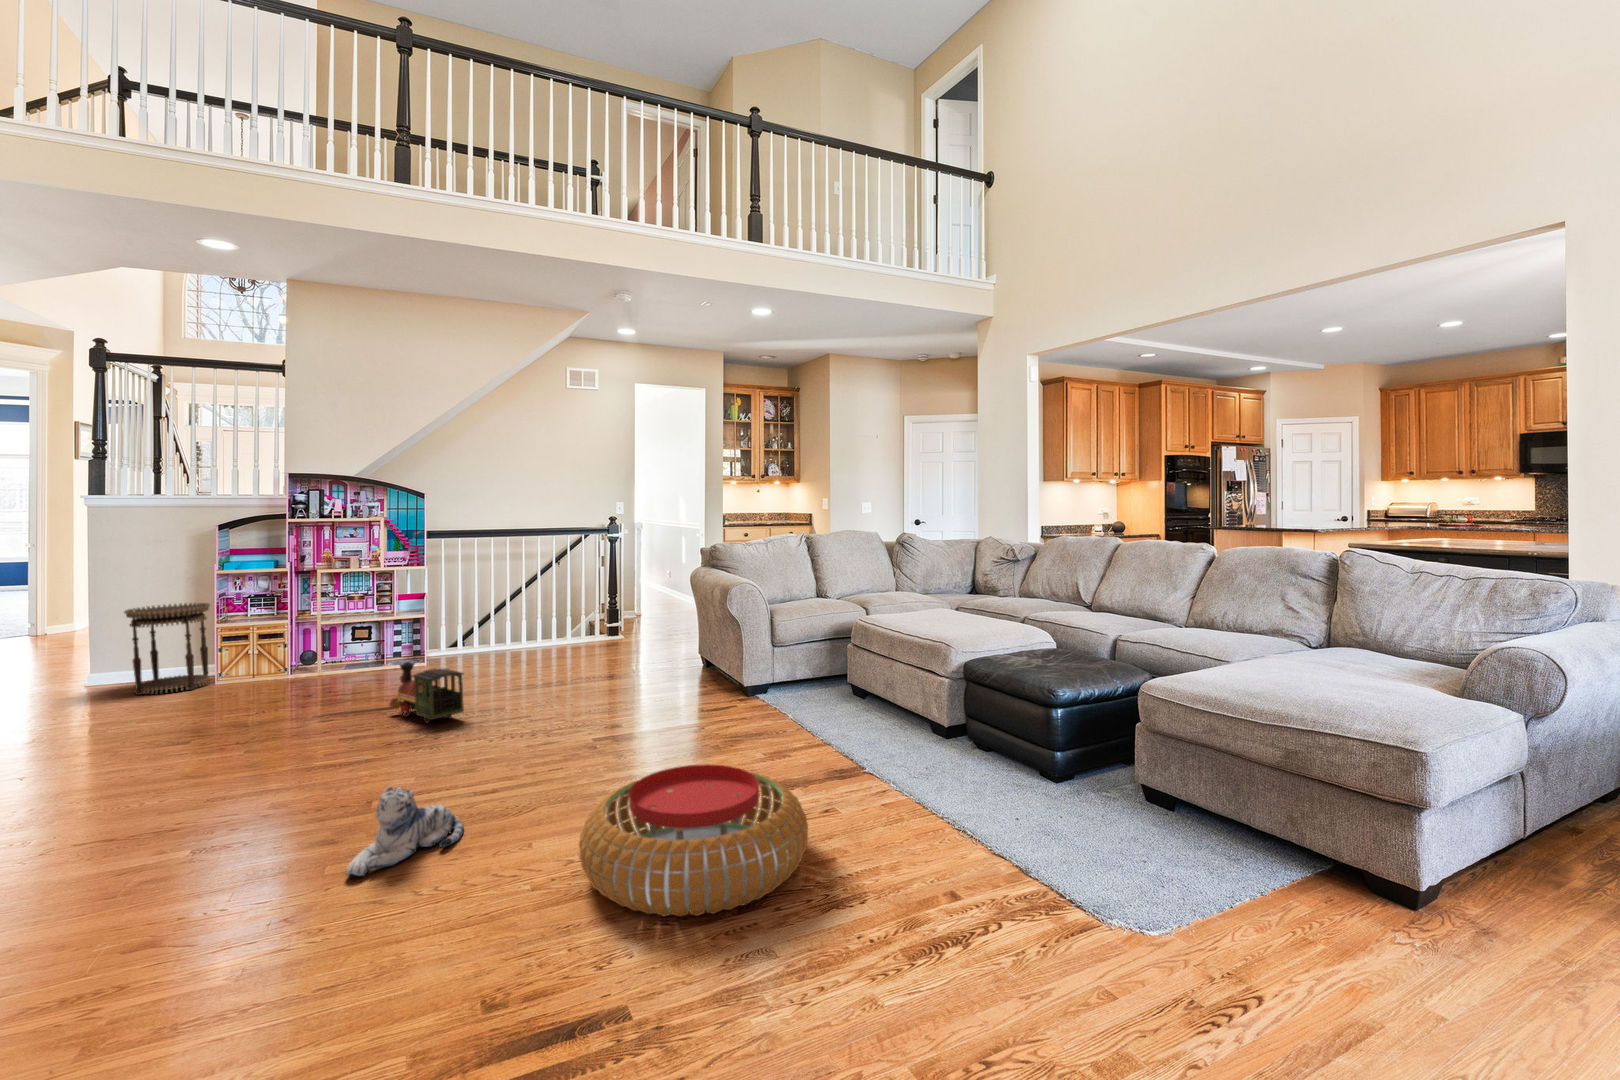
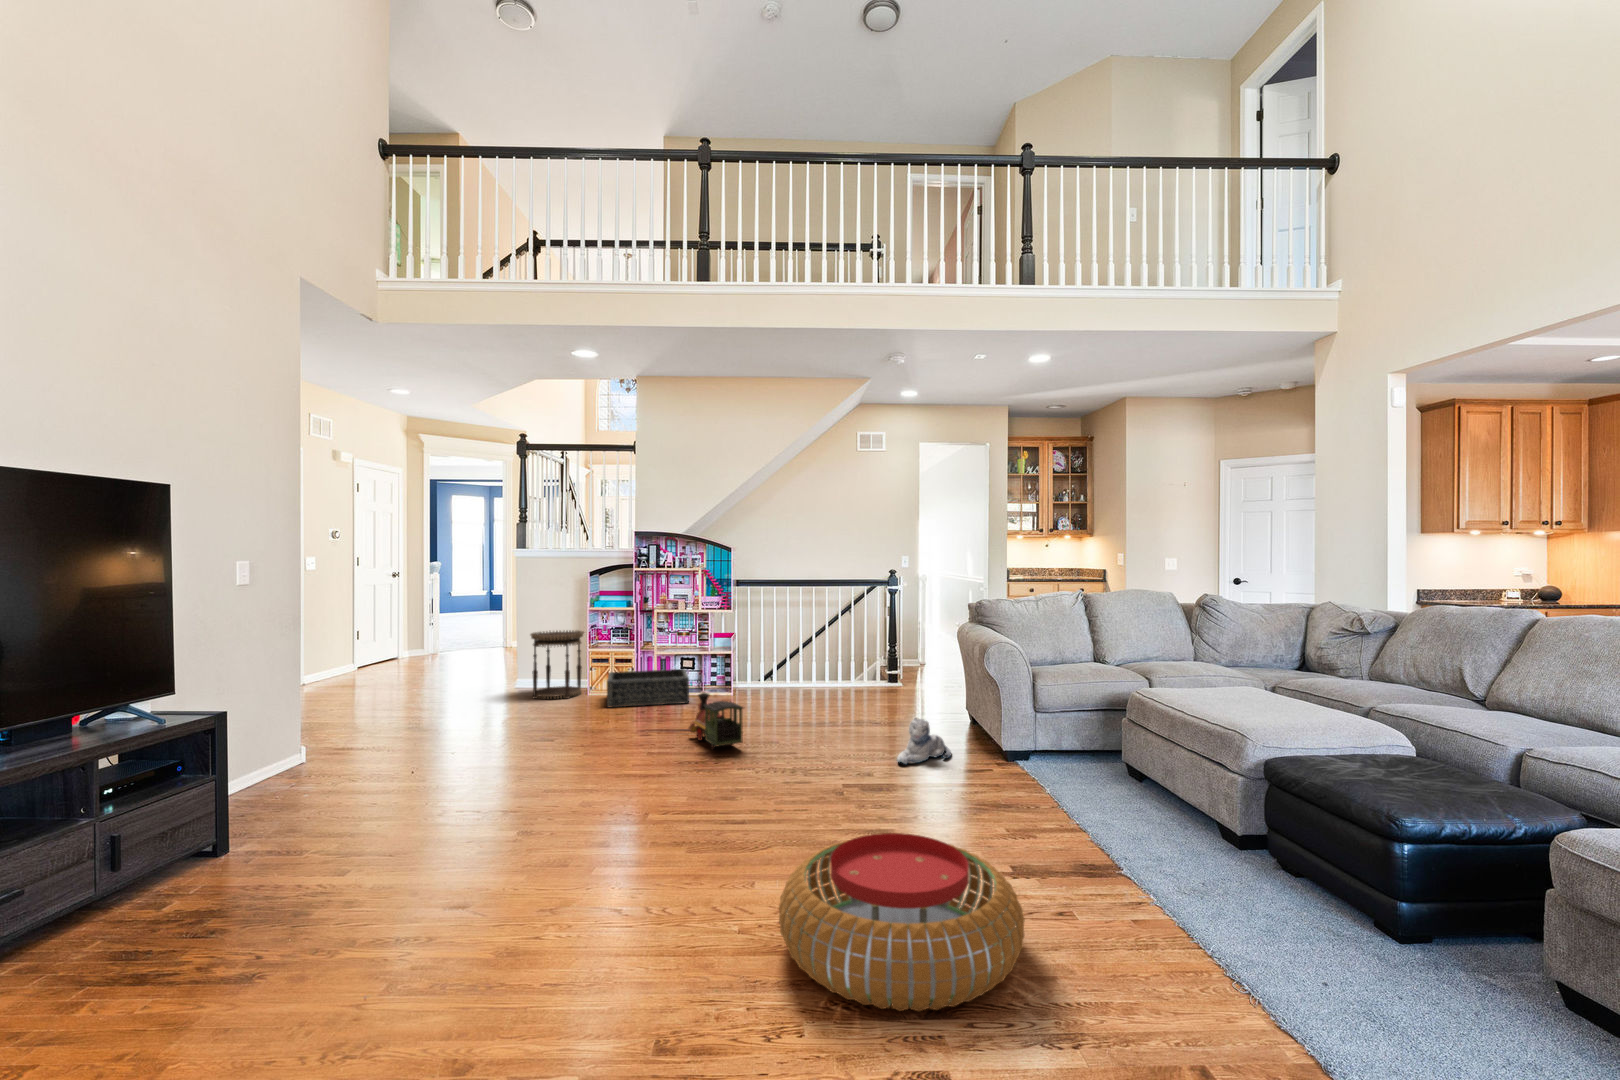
basket: none [254,640,373,694] -> present [607,669,689,707]
plush toy: present [346,787,464,876] -> present [897,718,951,764]

